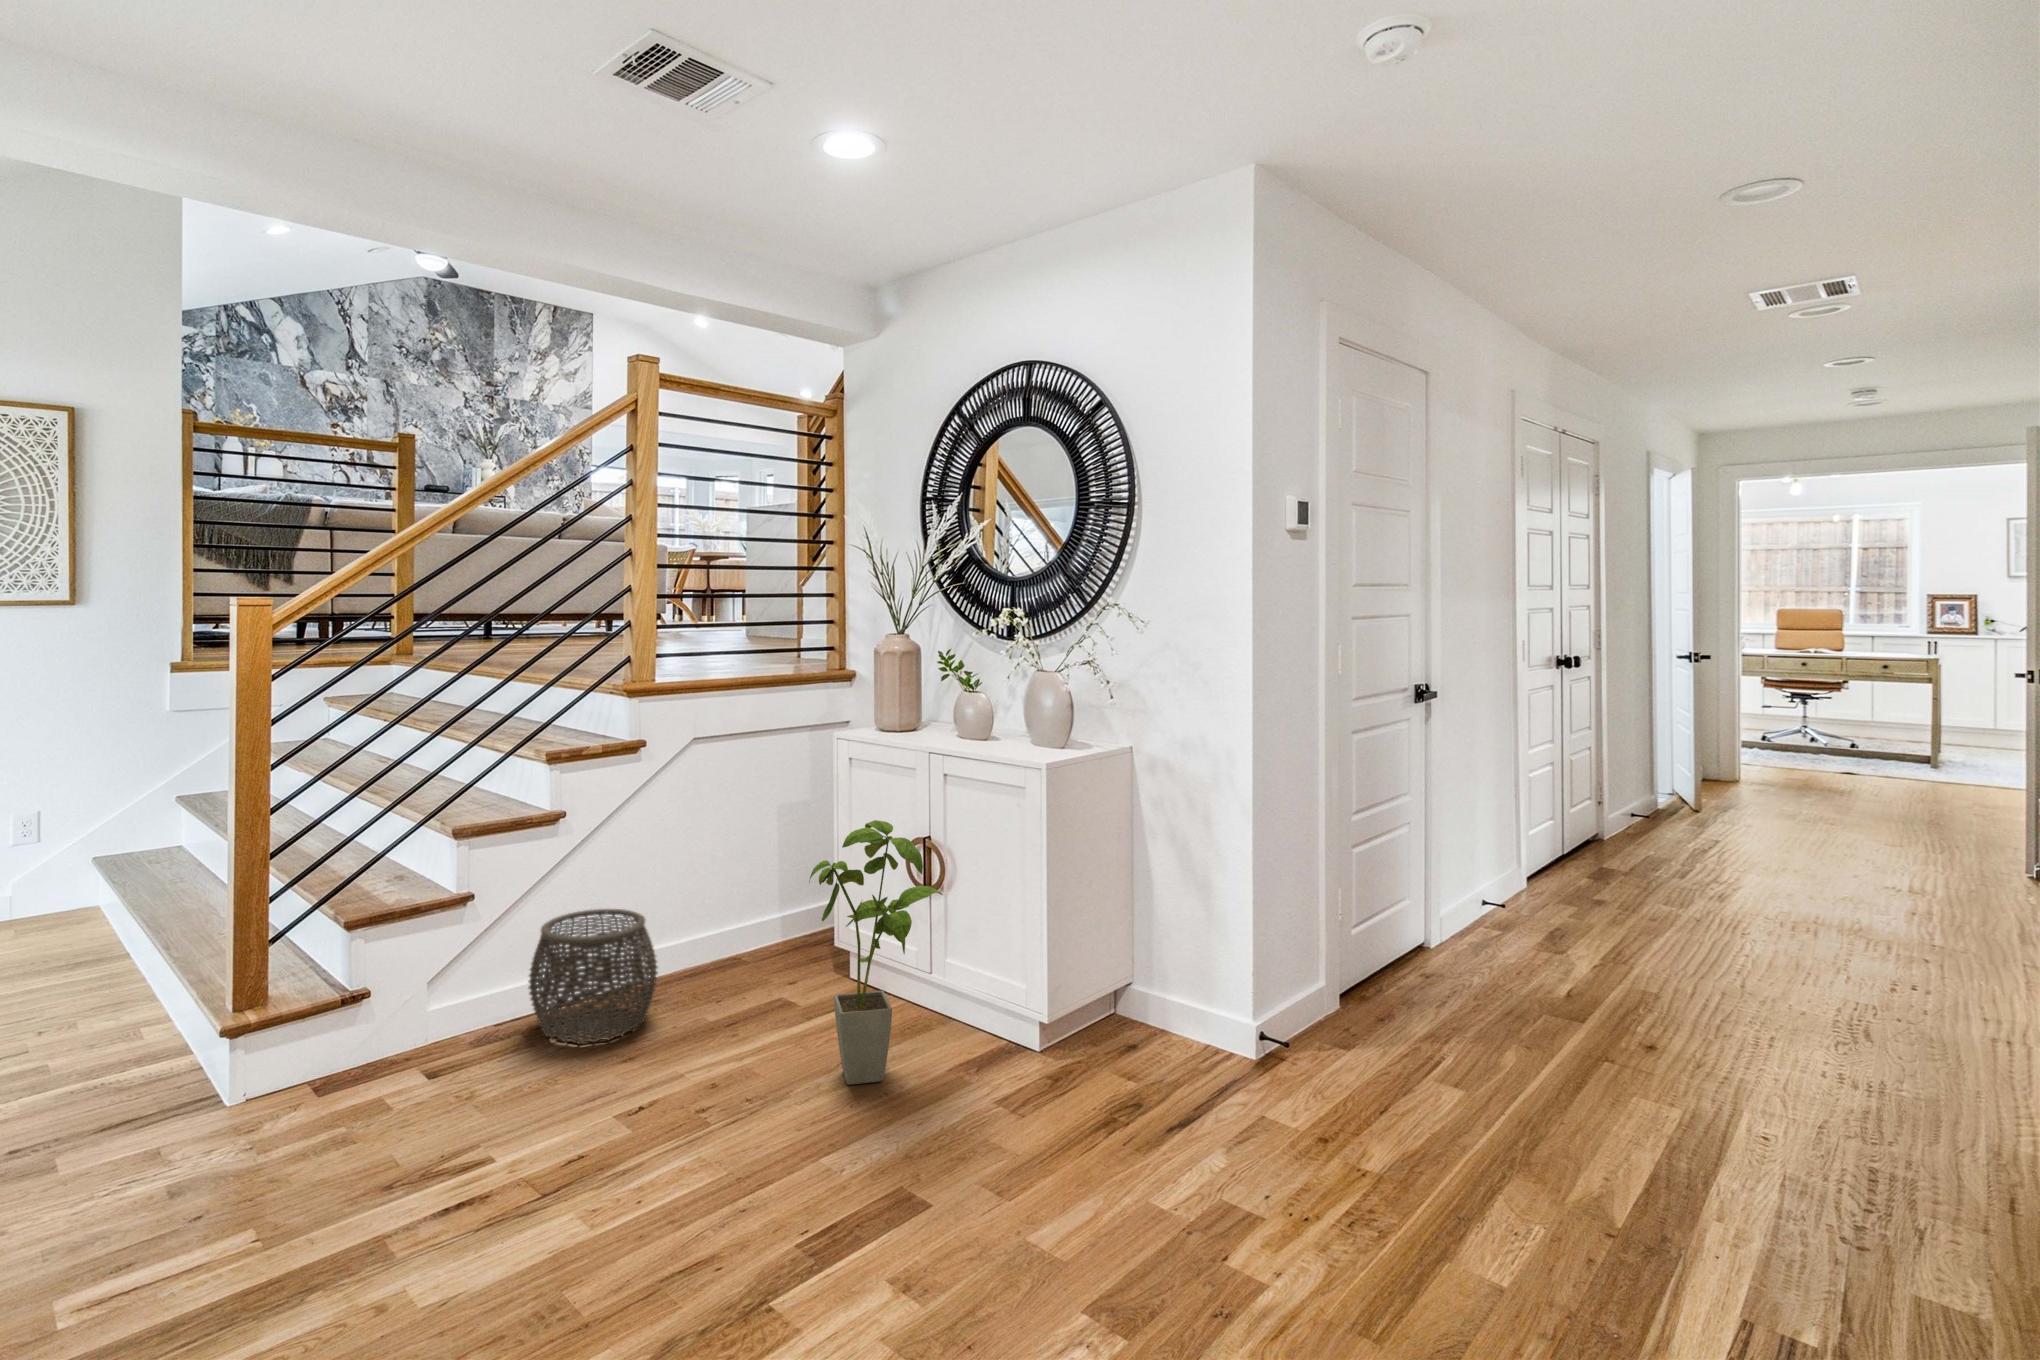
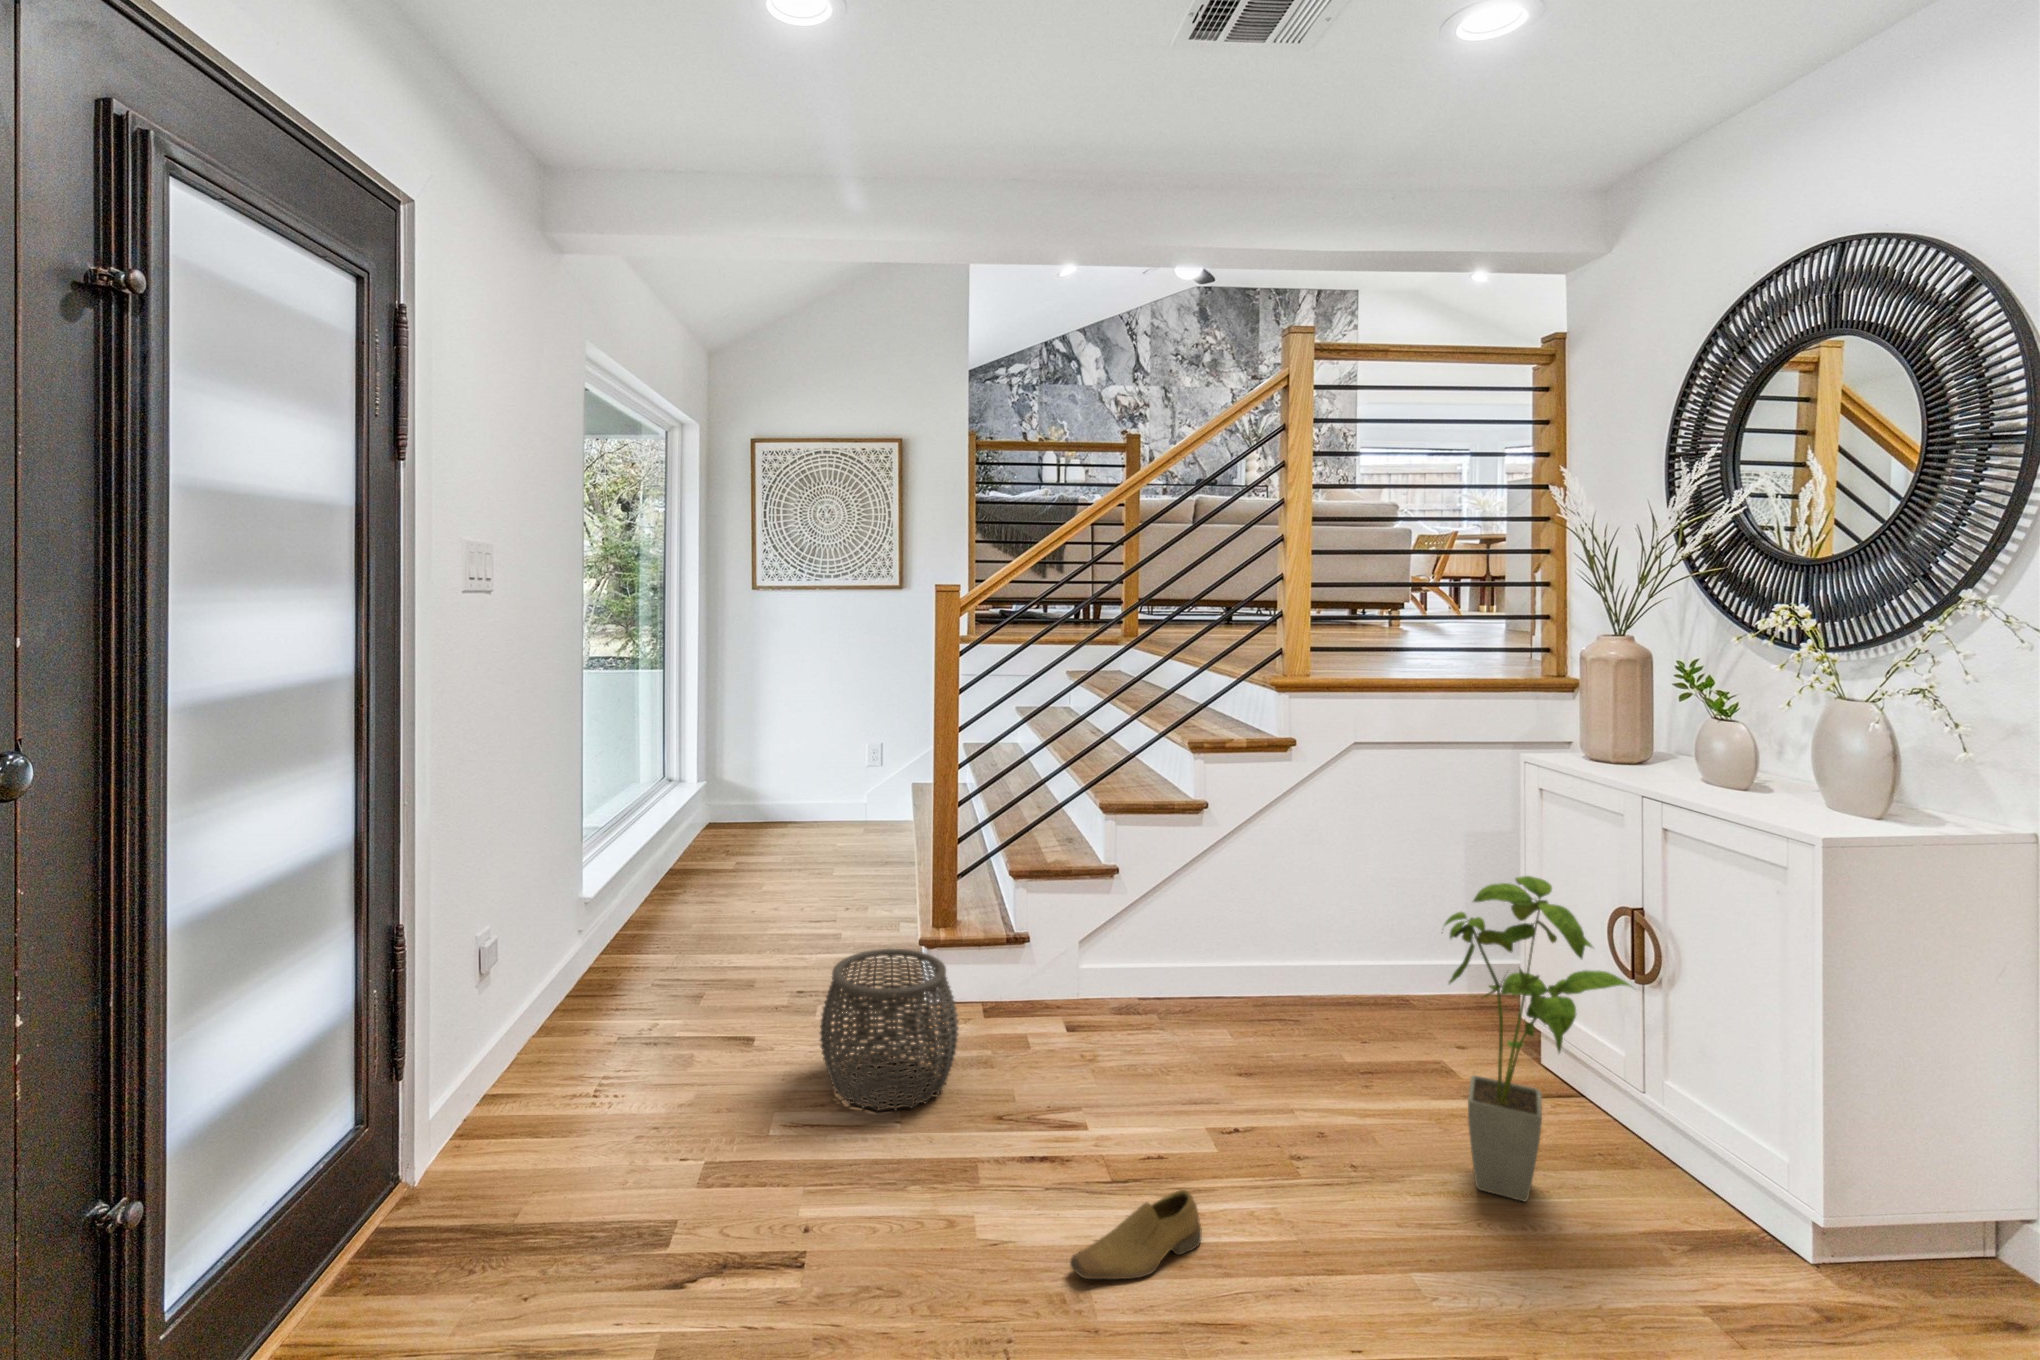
woven basket: present [529,909,658,1043] -> present [820,949,959,1110]
shoe: none [538,1167,652,1285] -> present [1070,1190,1202,1279]

